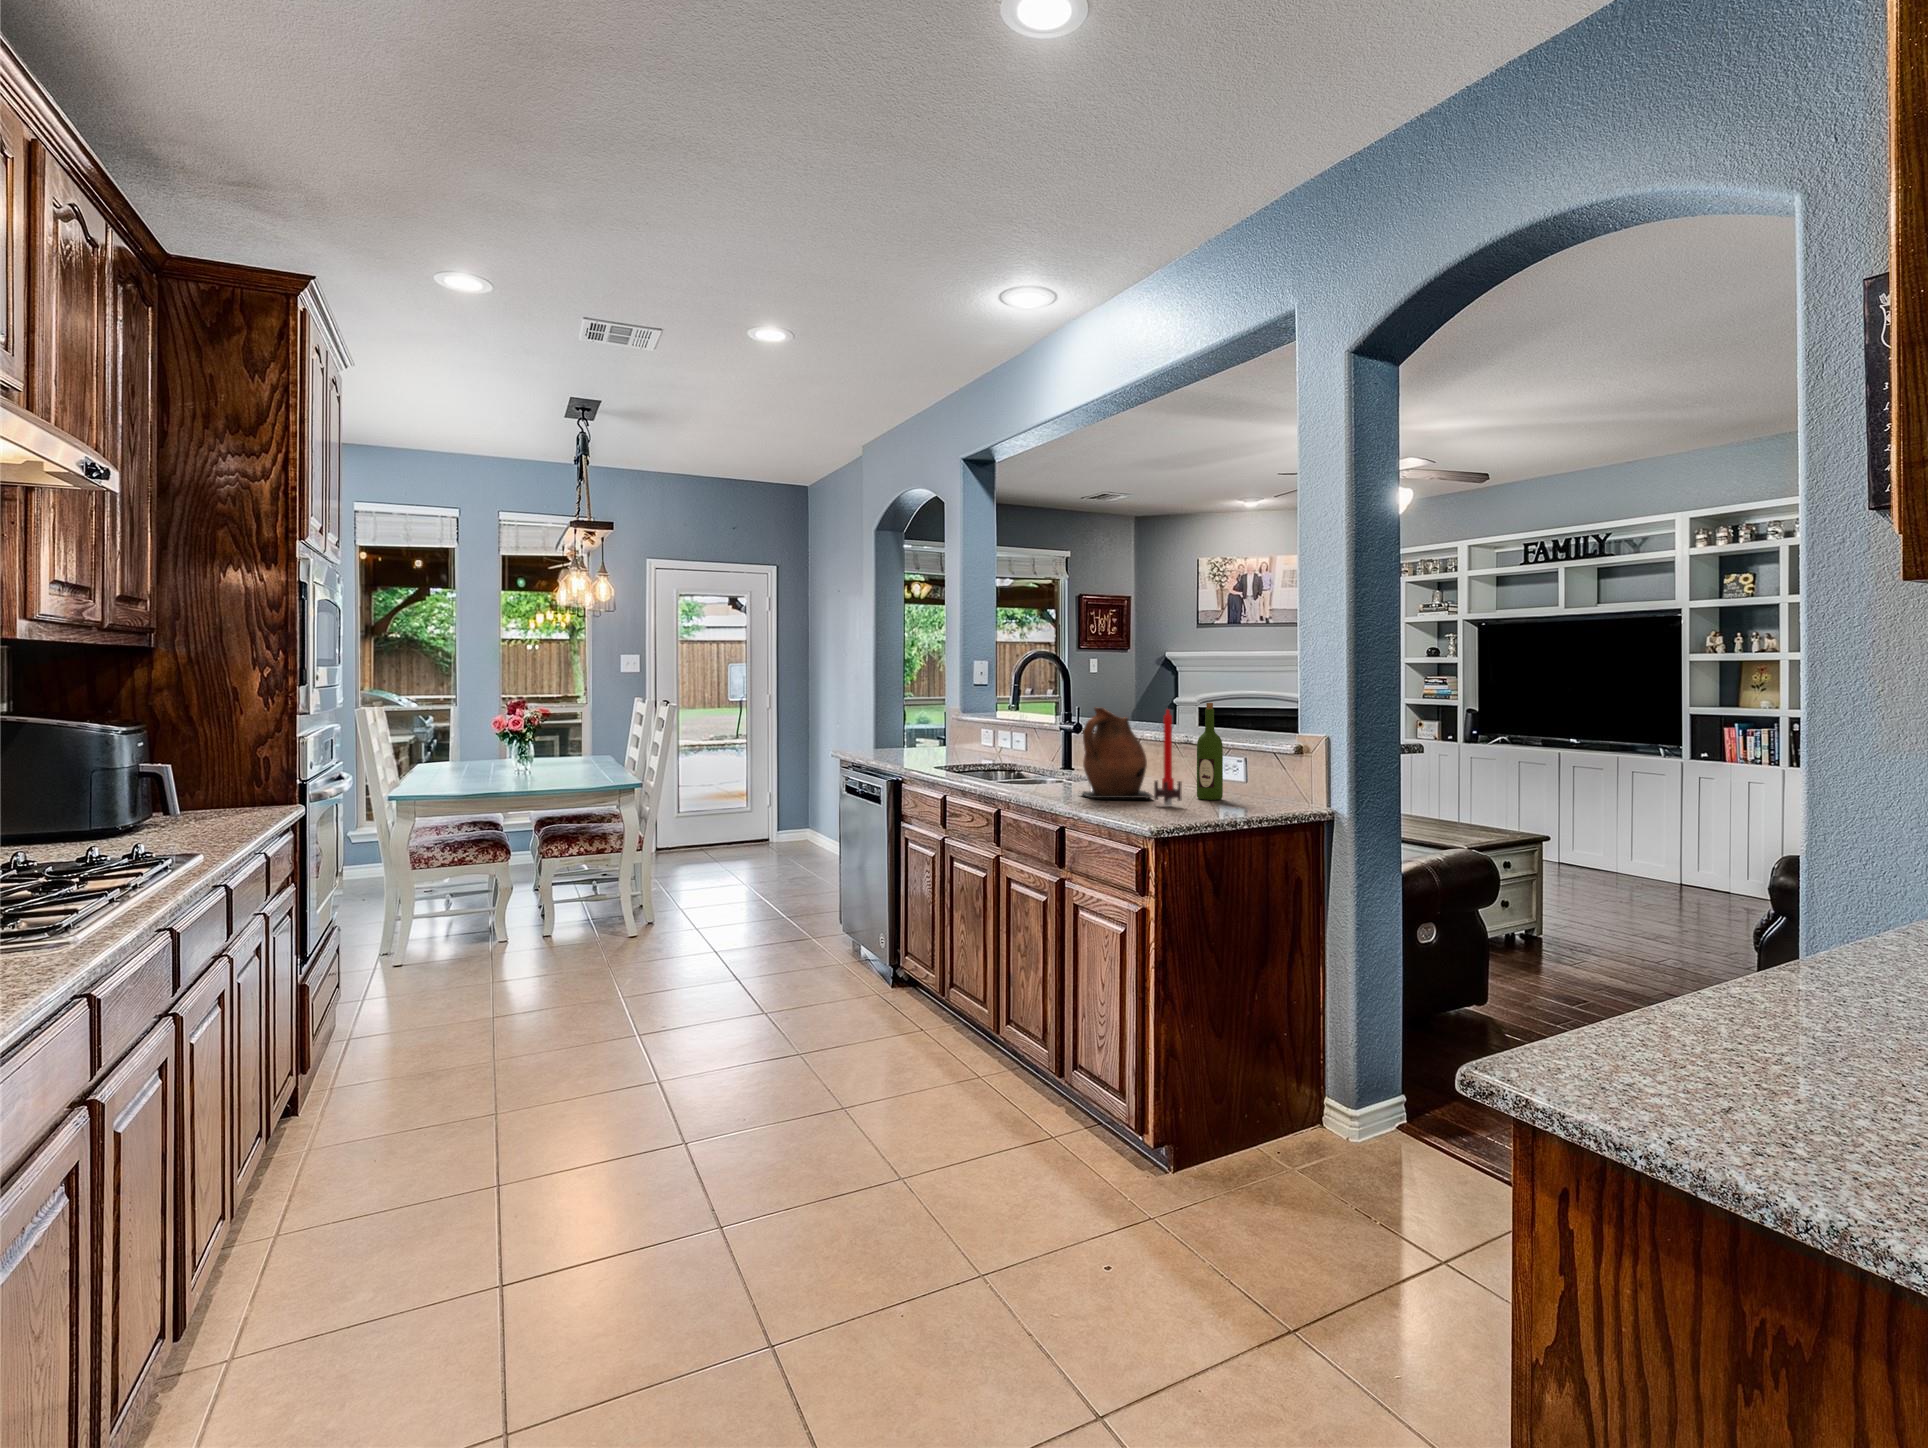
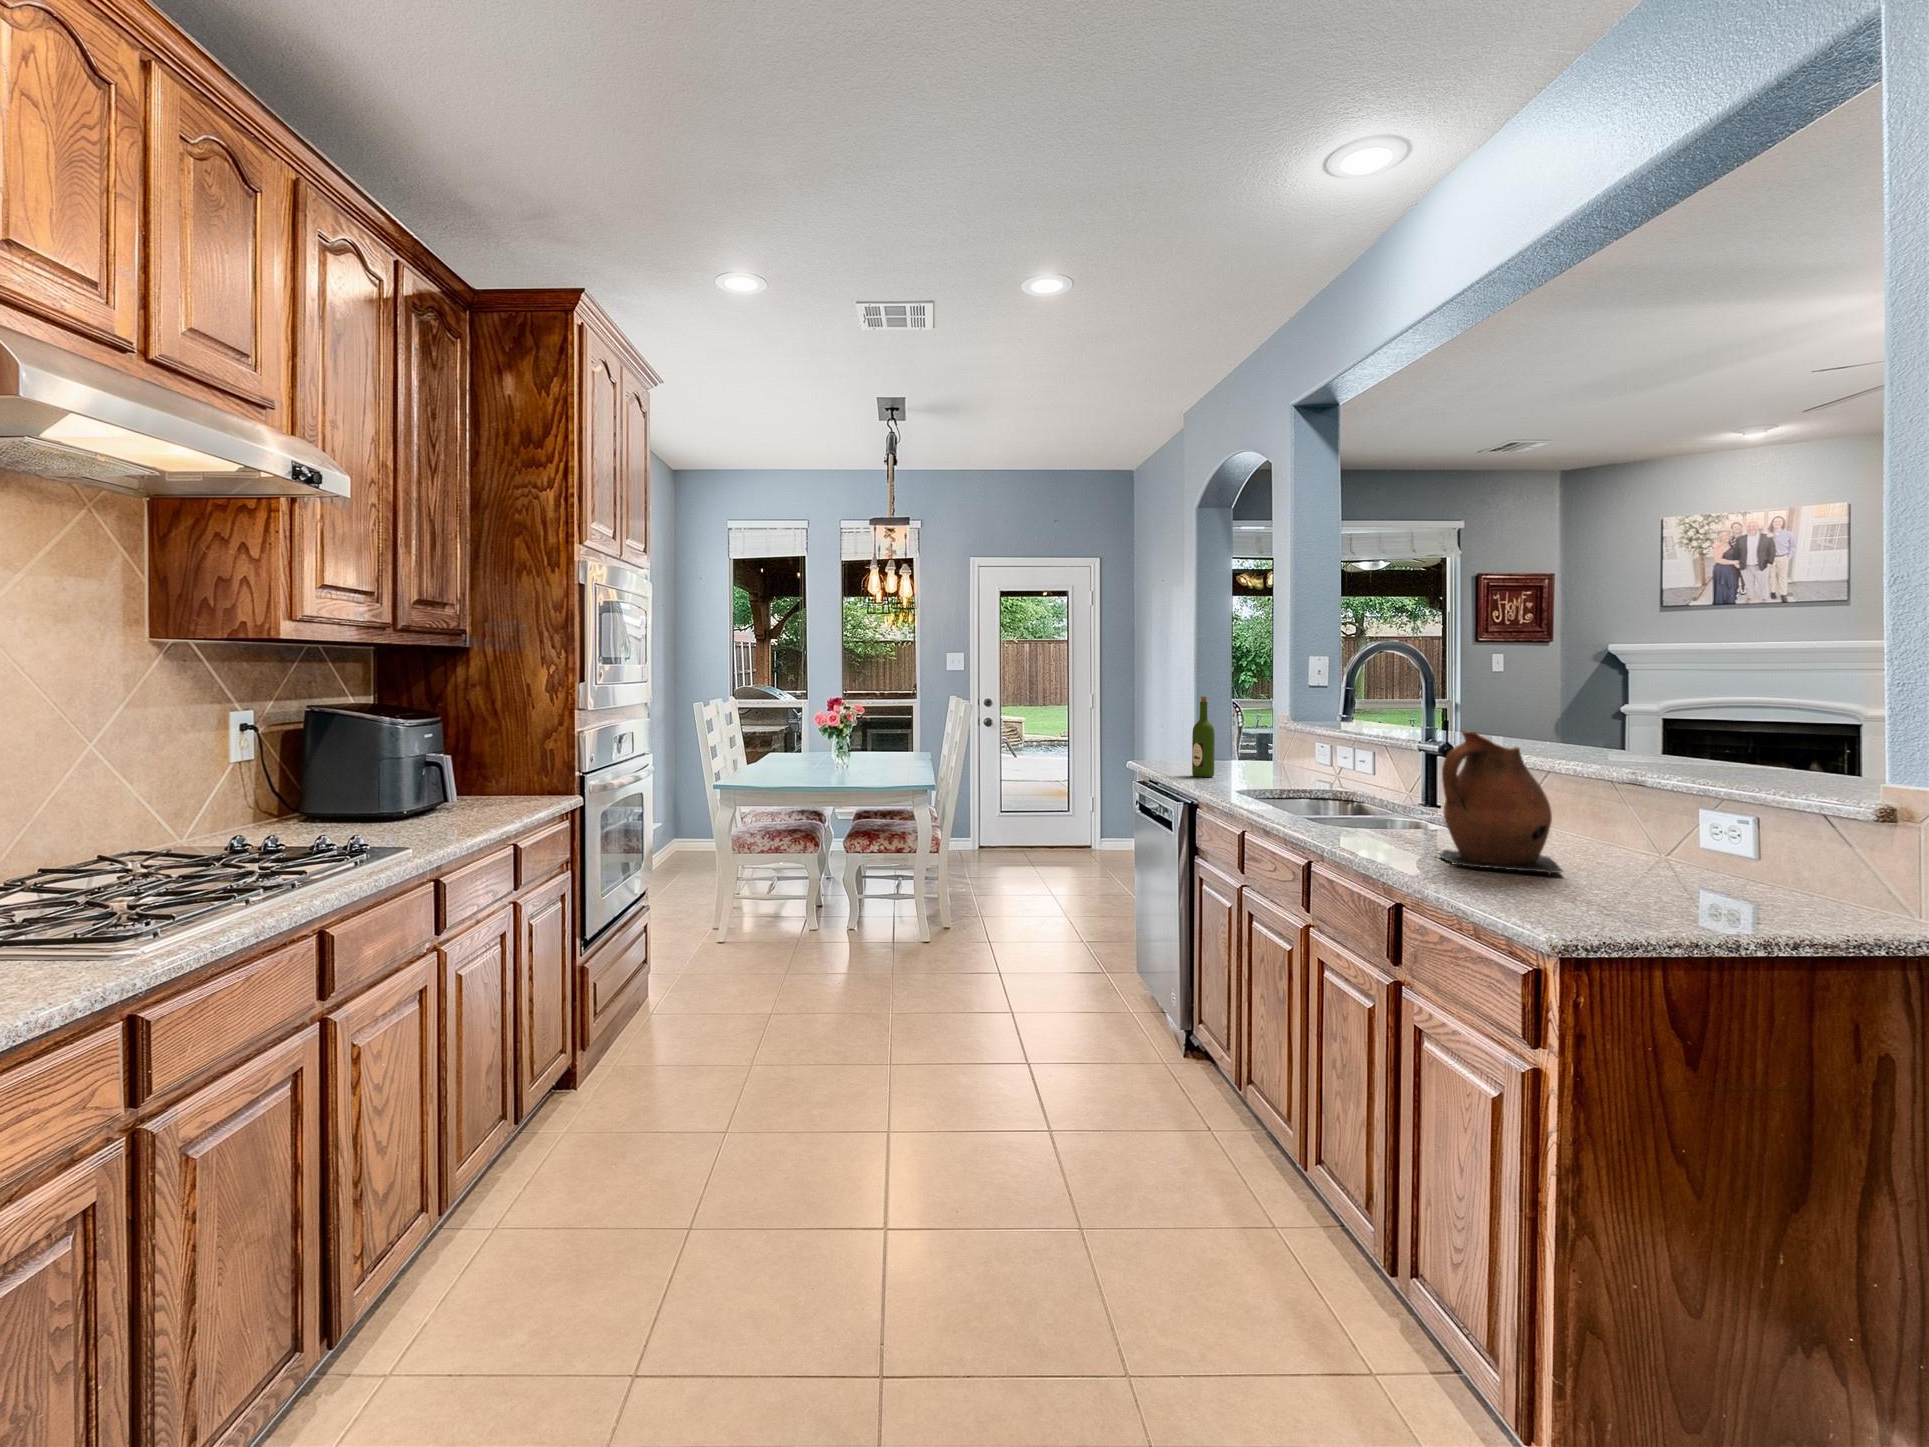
wine bottle: present [1197,703,1223,800] -> present [1192,696,1214,777]
candle: present [1154,709,1182,806] -> none [1561,740,1612,892]

